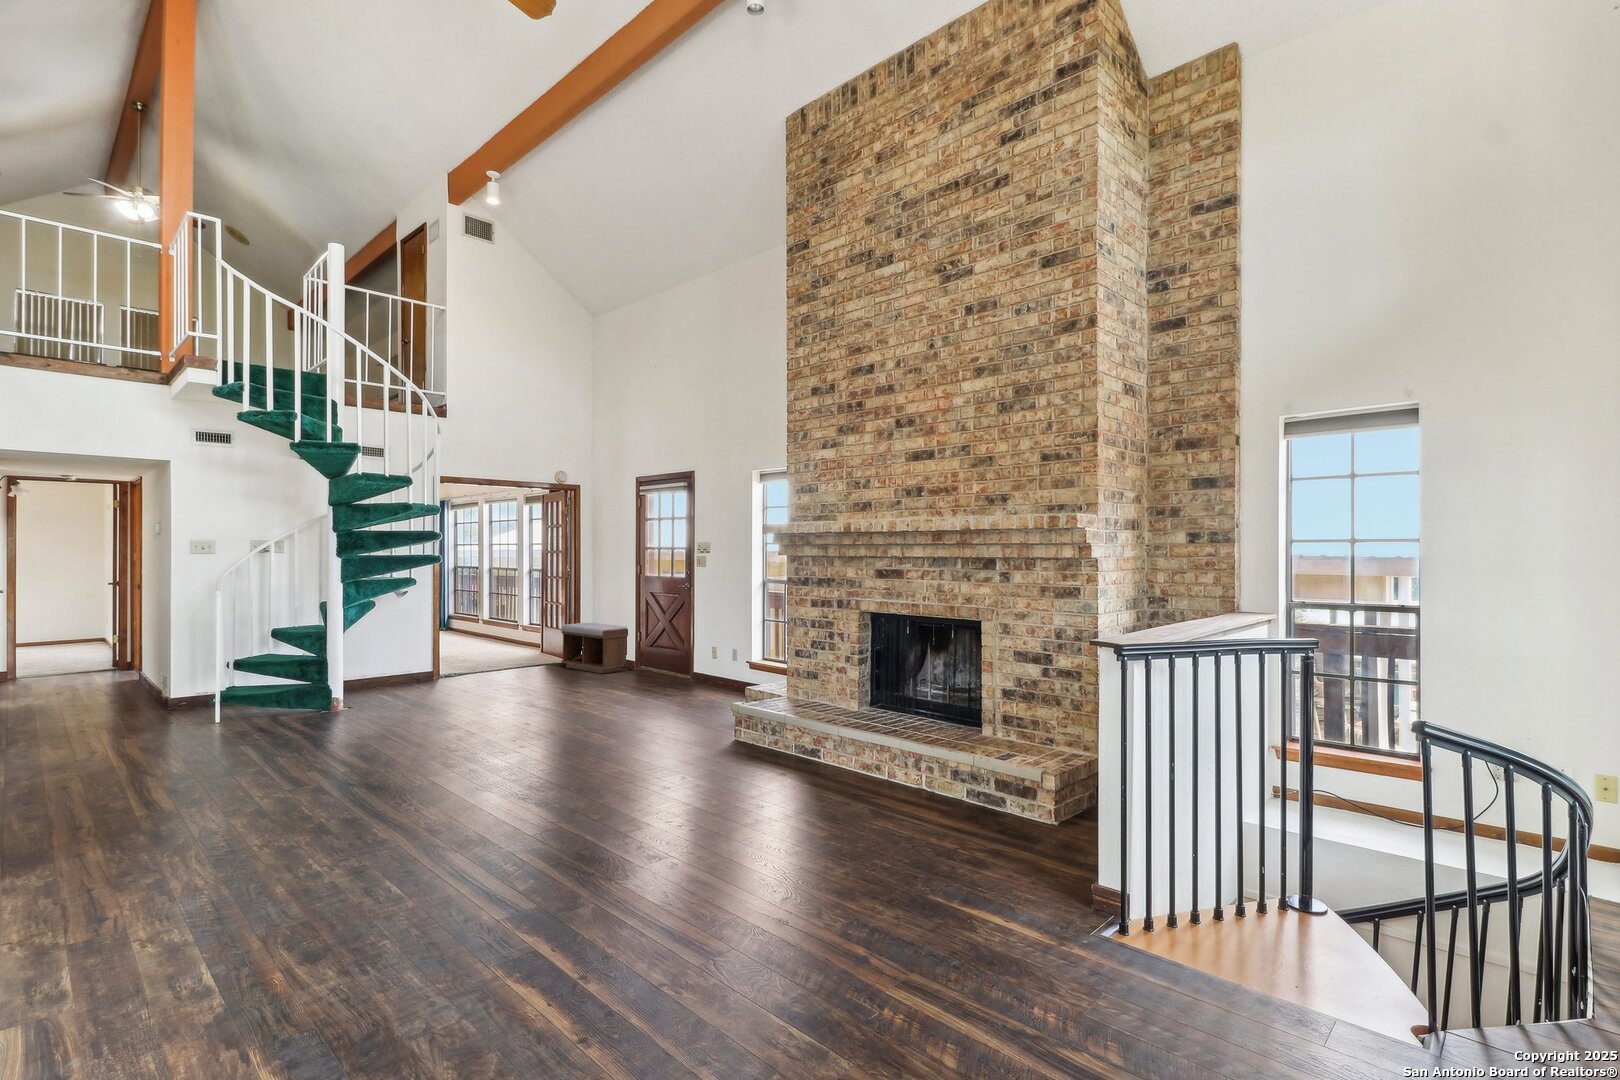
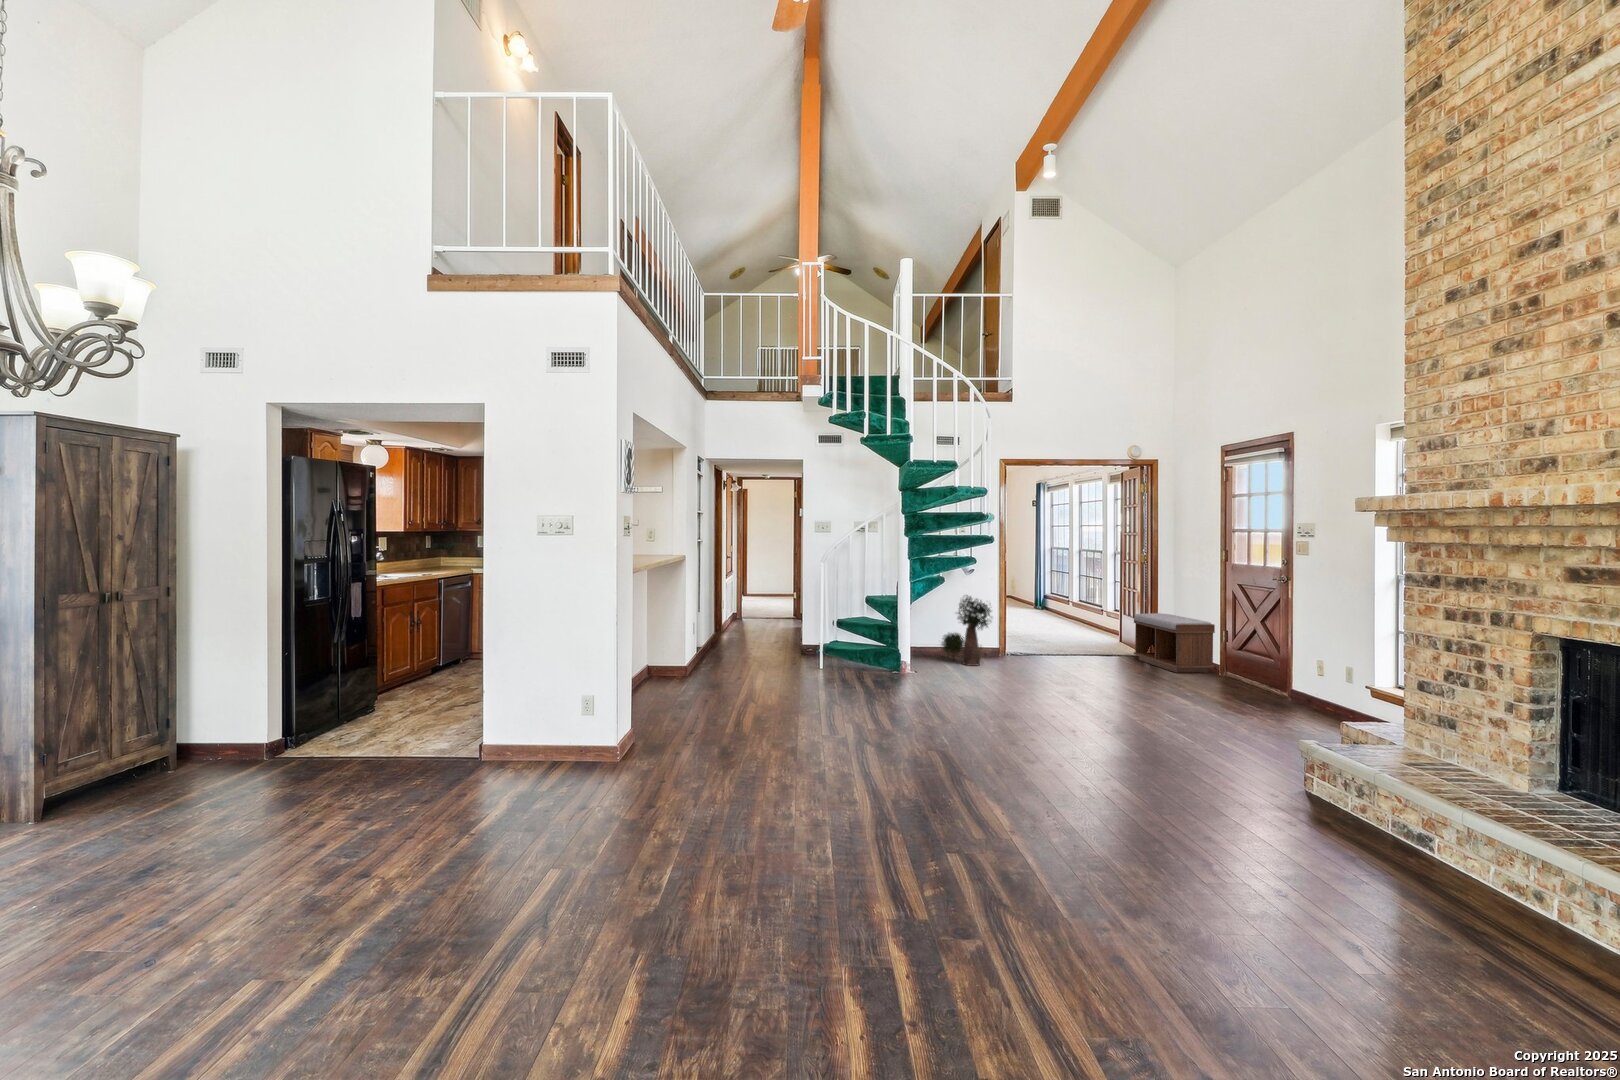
potted plant: none [357,617,426,694] -> present [941,595,991,666]

